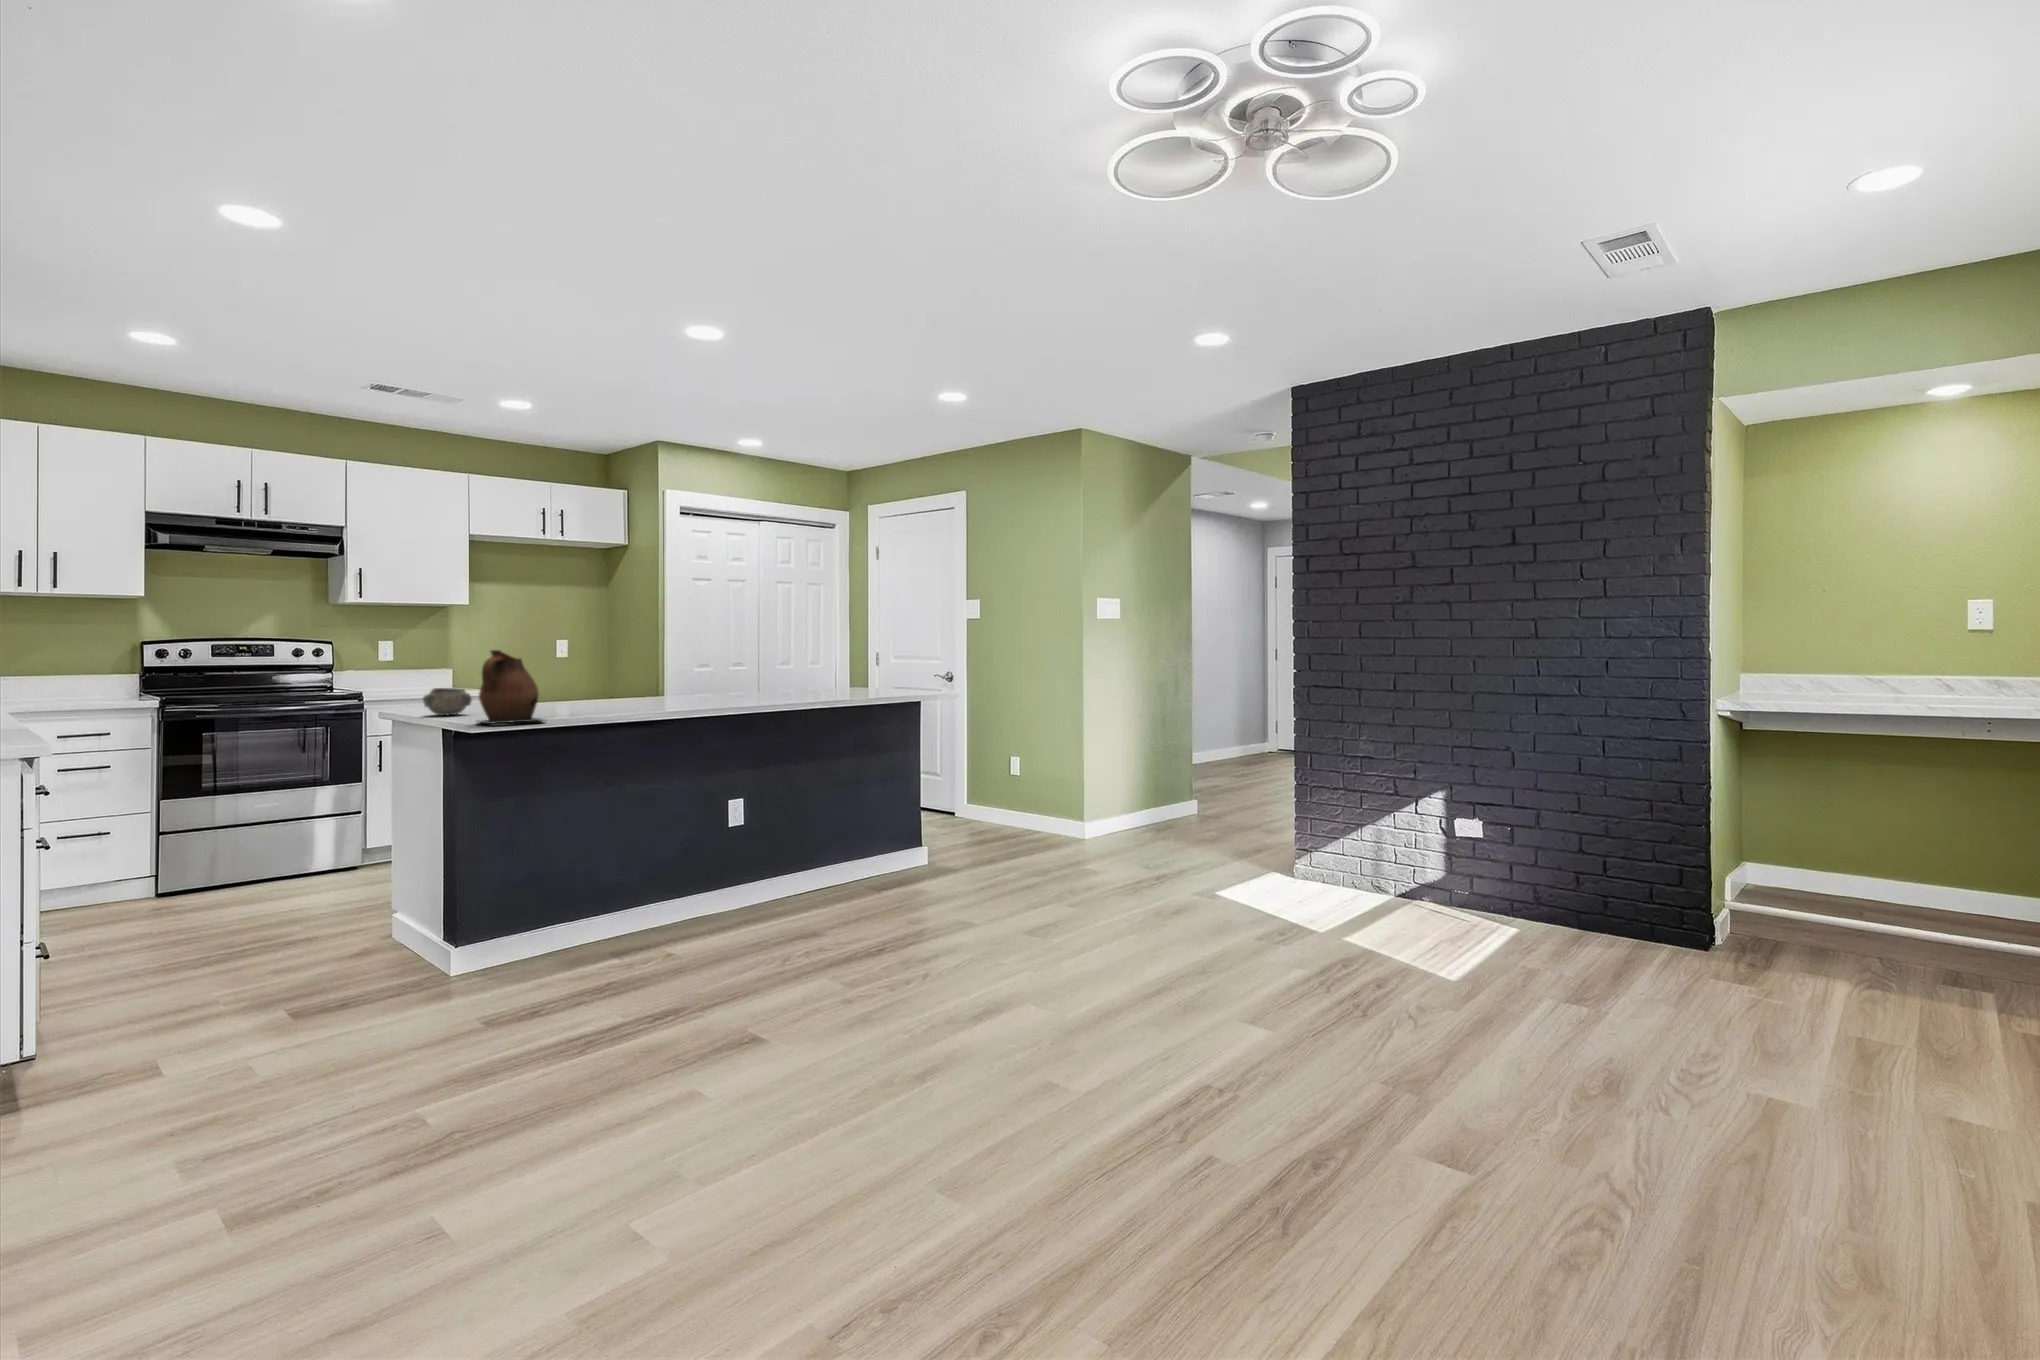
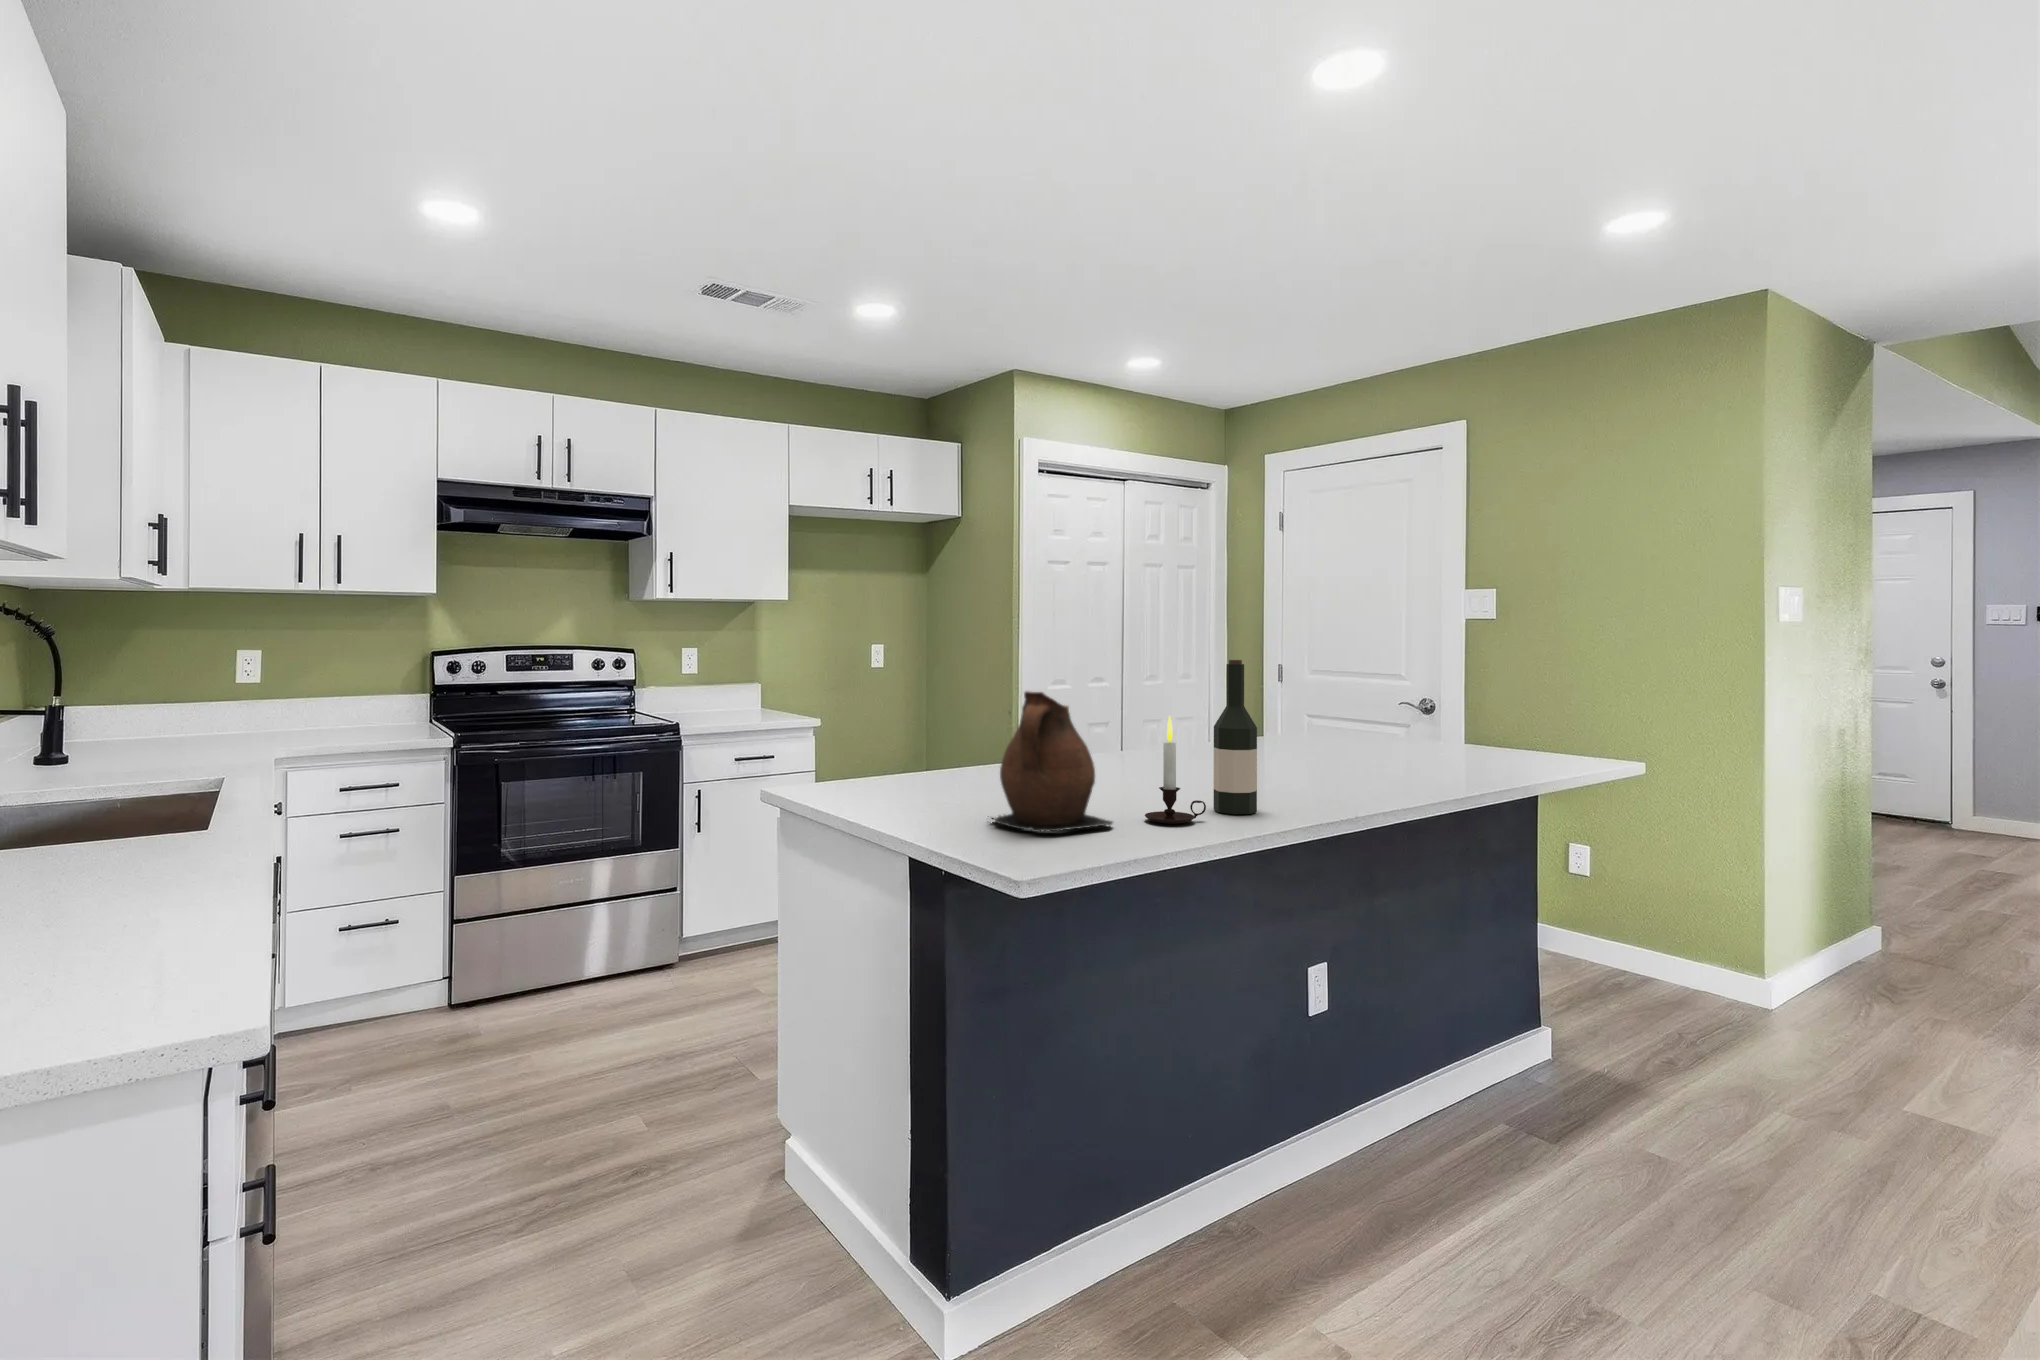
wine bottle: none [627,635,651,718] -> present [1214,660,1257,814]
candle: none [572,663,609,721] -> present [1145,716,1206,824]
decorative bowl: present [423,688,472,715] -> none [866,745,932,793]

